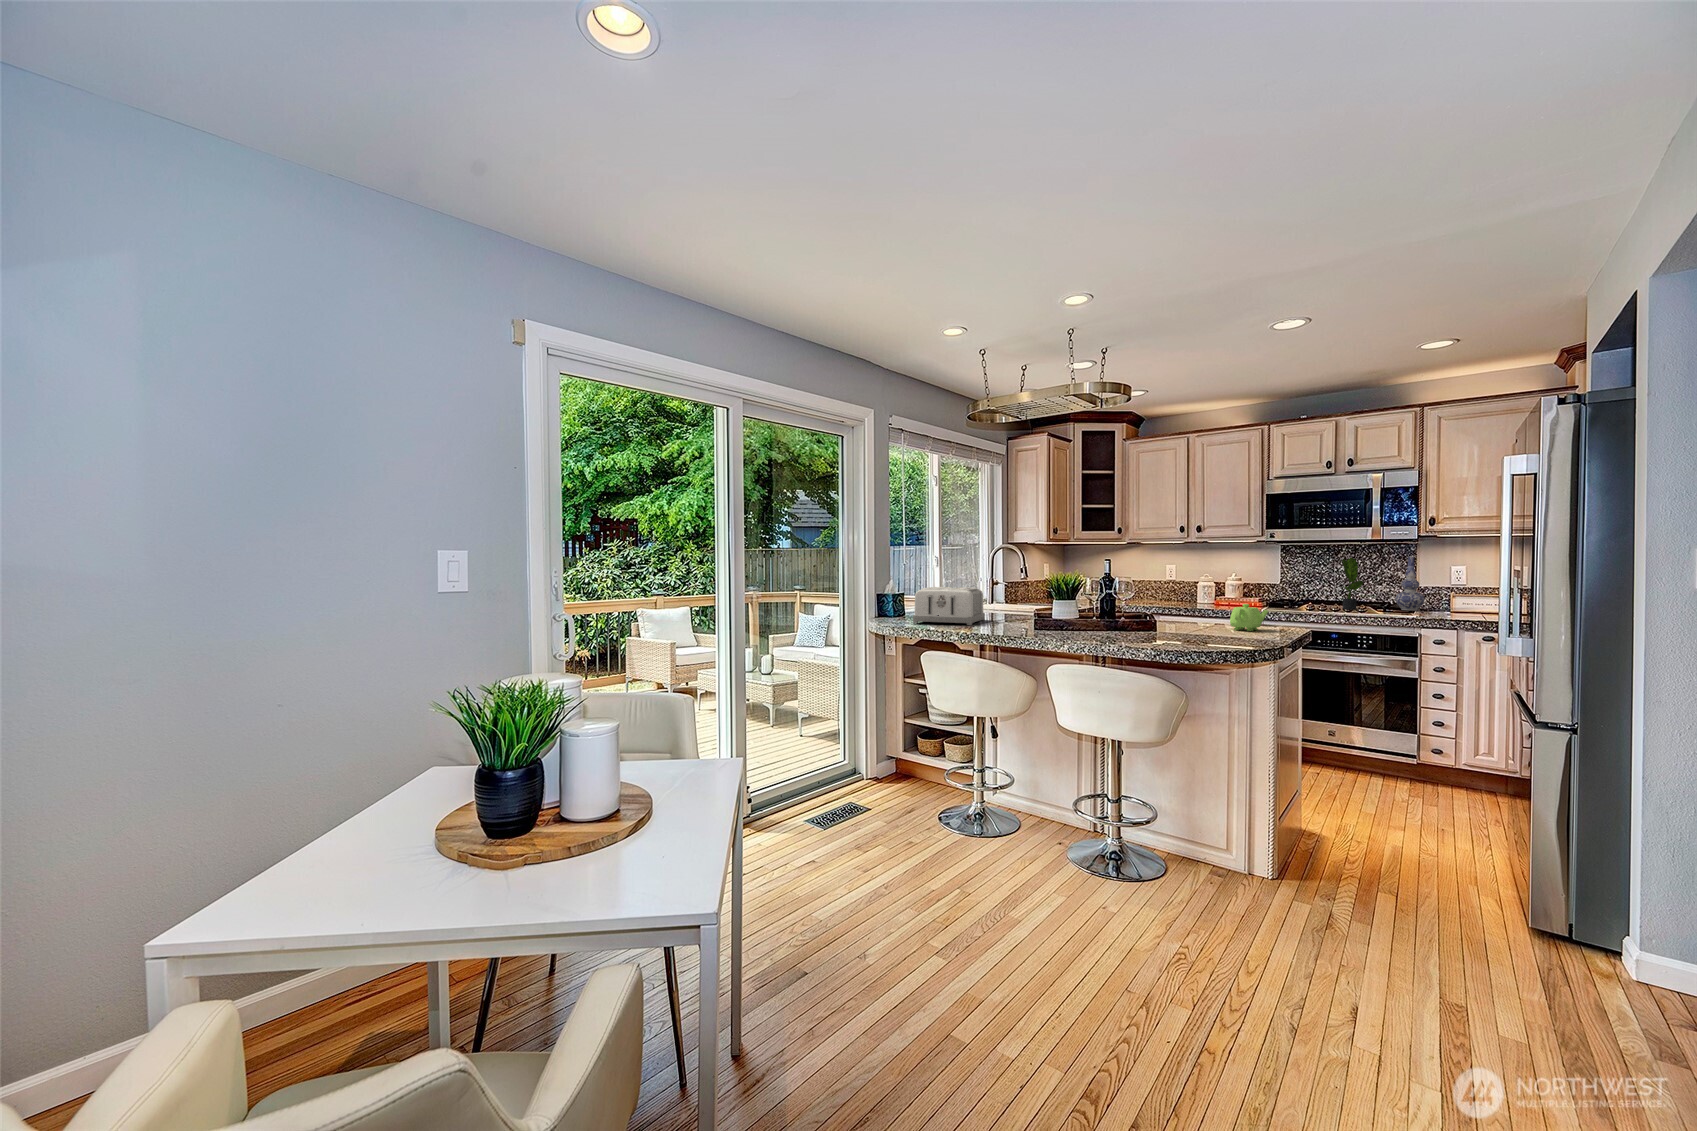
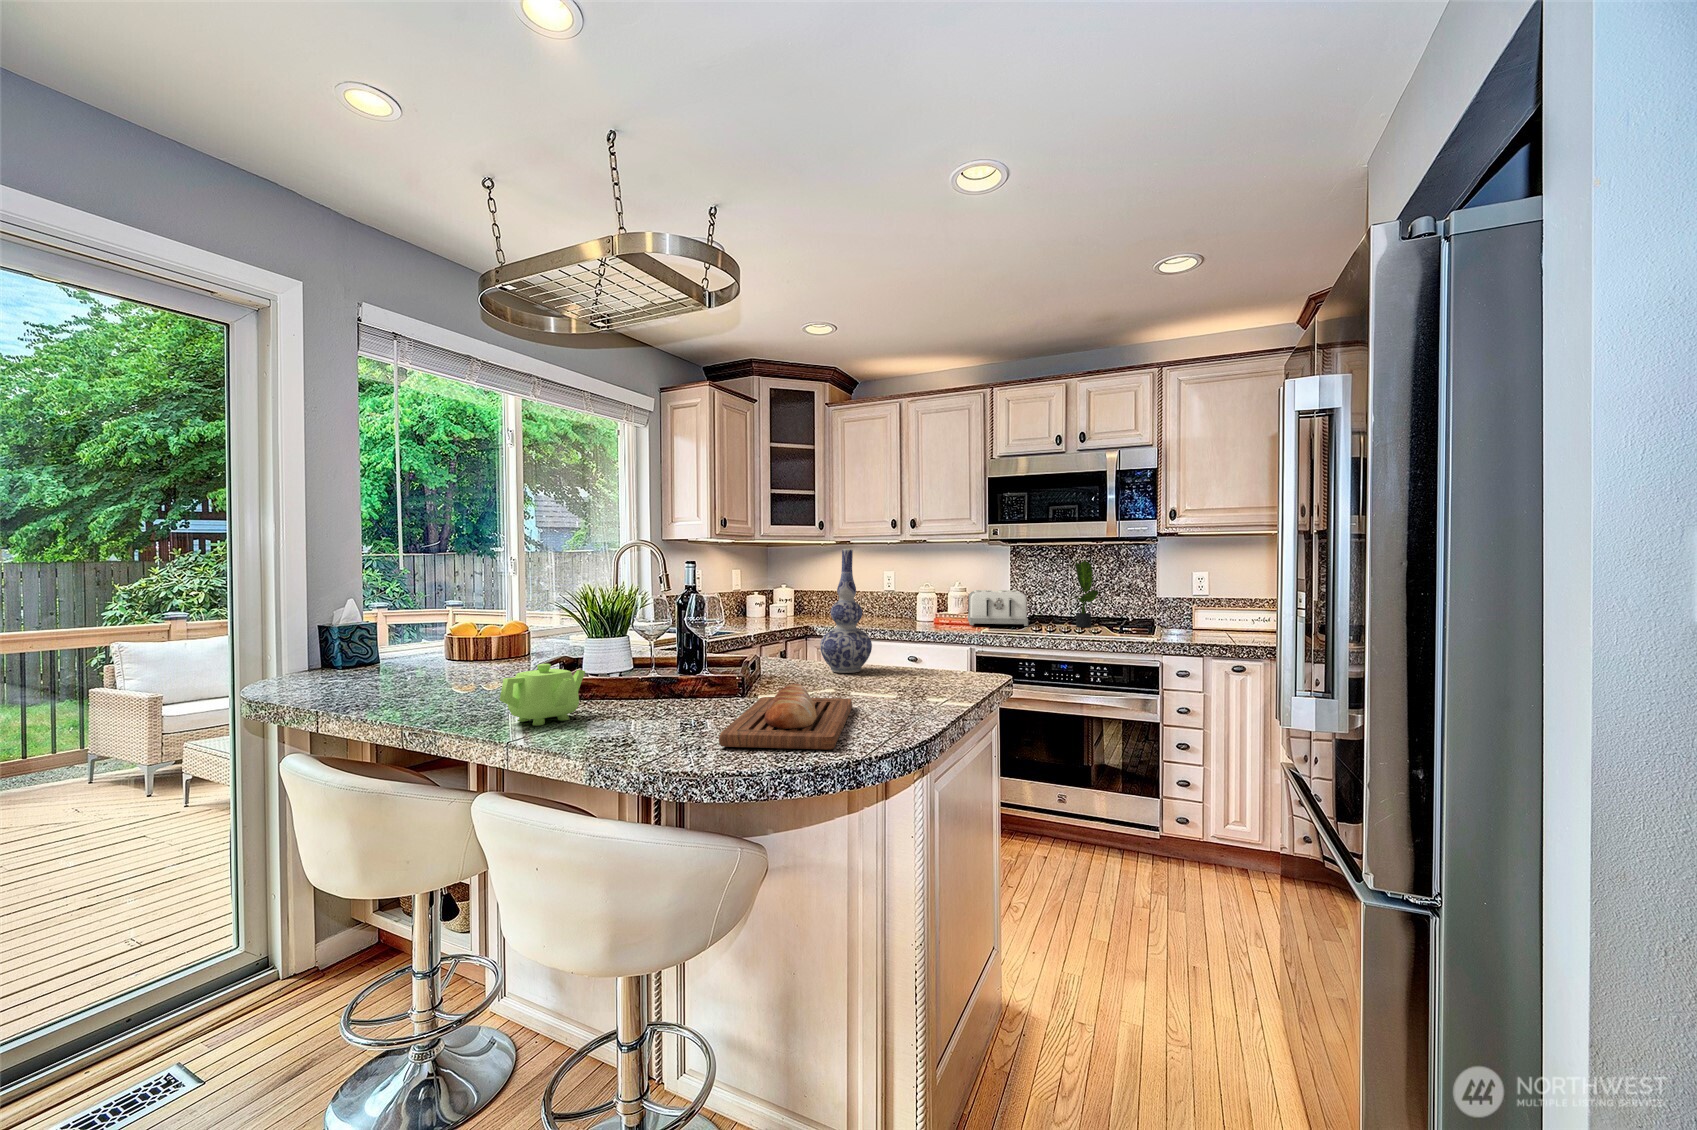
vase: present [1395,556,1425,611] -> present [820,549,872,673]
toaster: present [913,587,985,625] -> present [968,590,1028,626]
teapot: present [1230,604,1268,631] -> present [500,664,585,725]
bread loaf: none [1175,619,1239,642] -> present [719,684,852,750]

